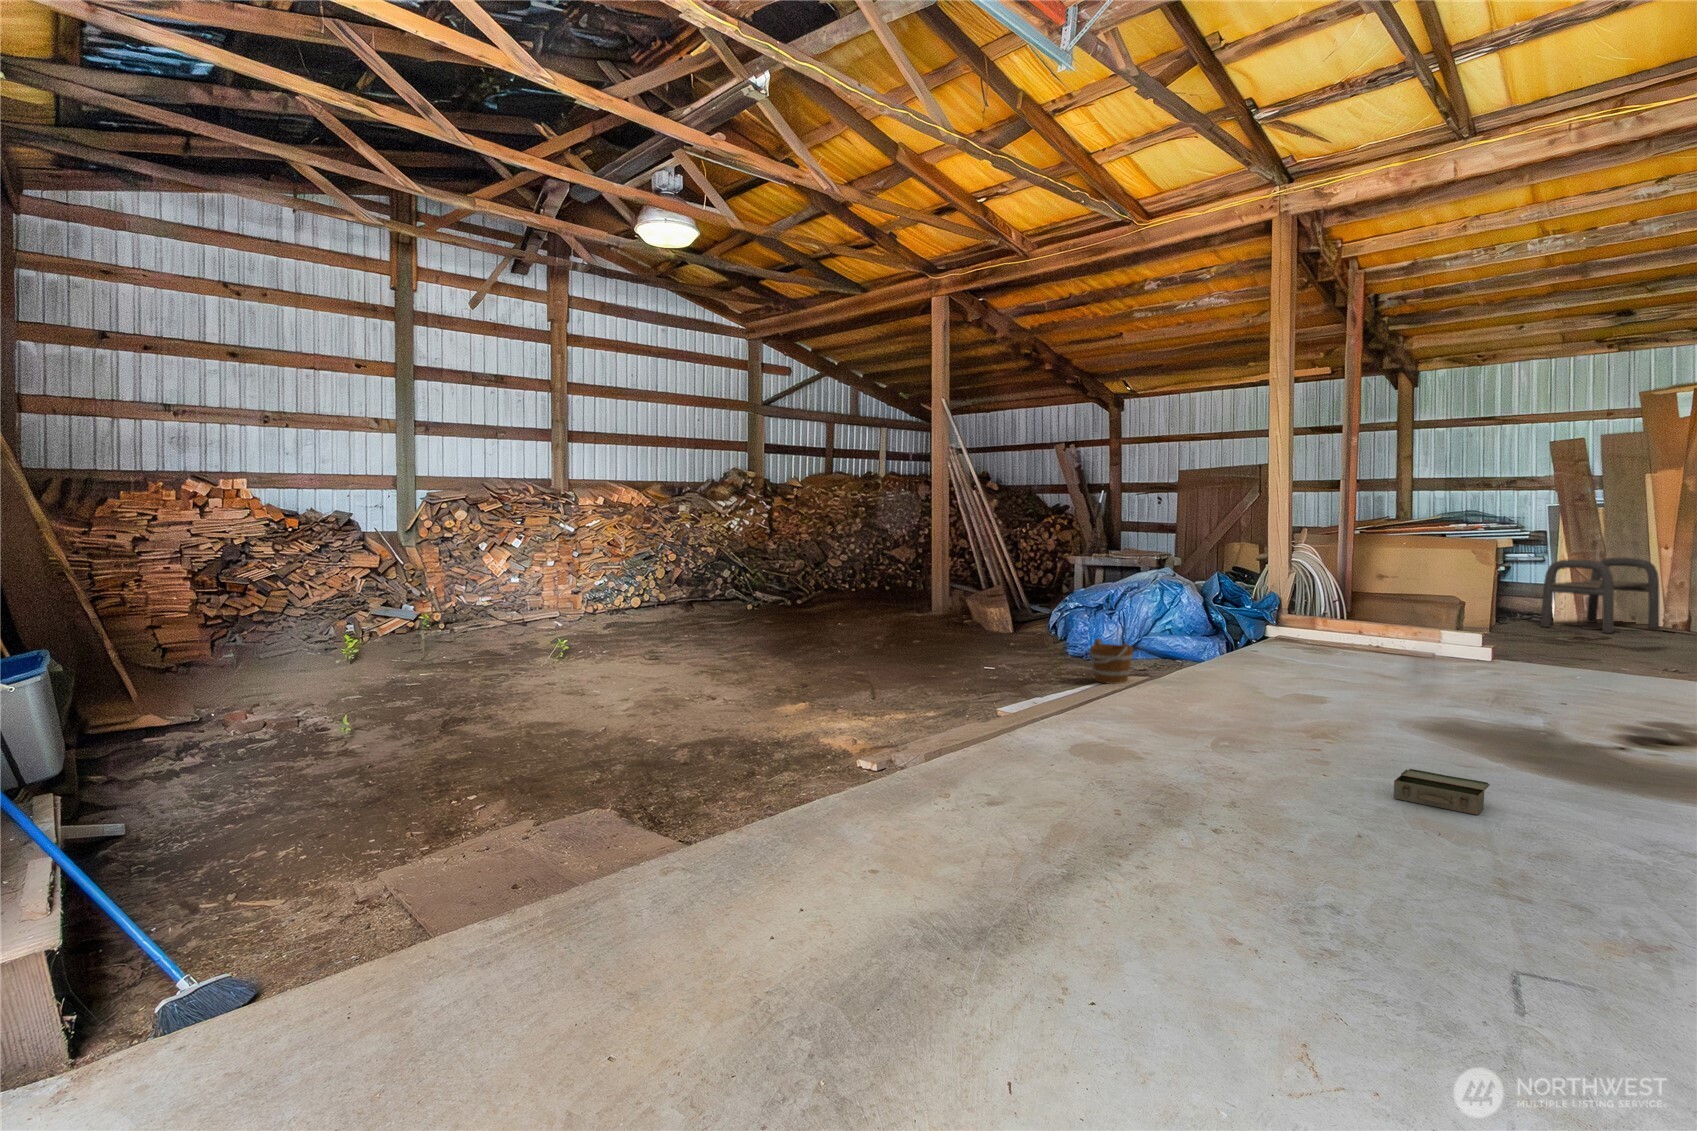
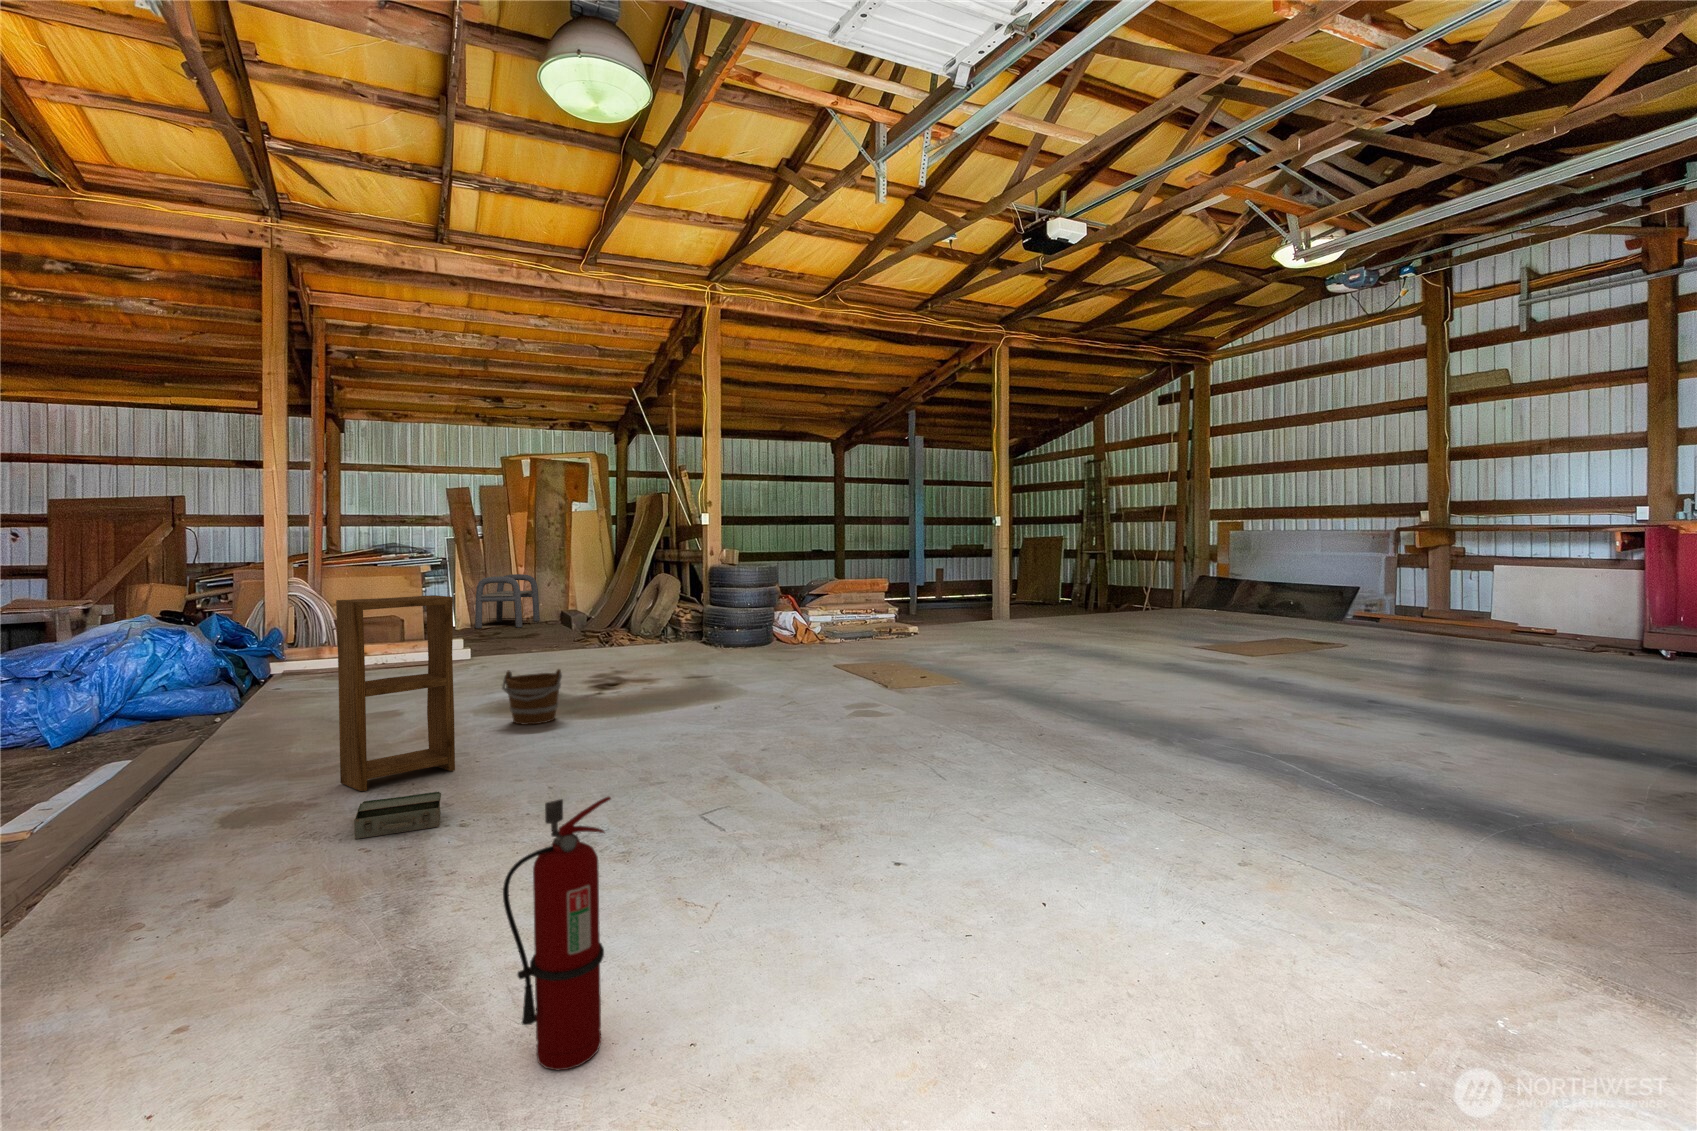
shelving unit: none [1145,575,1249,768] -> present [336,595,455,791]
bucket: present [1089,639,1133,684] -> present [502,669,562,725]
toolbox: present [1394,769,1490,815] -> present [354,792,441,839]
fire extinguisher: none [889,772,979,1018] -> present [503,797,611,1070]

